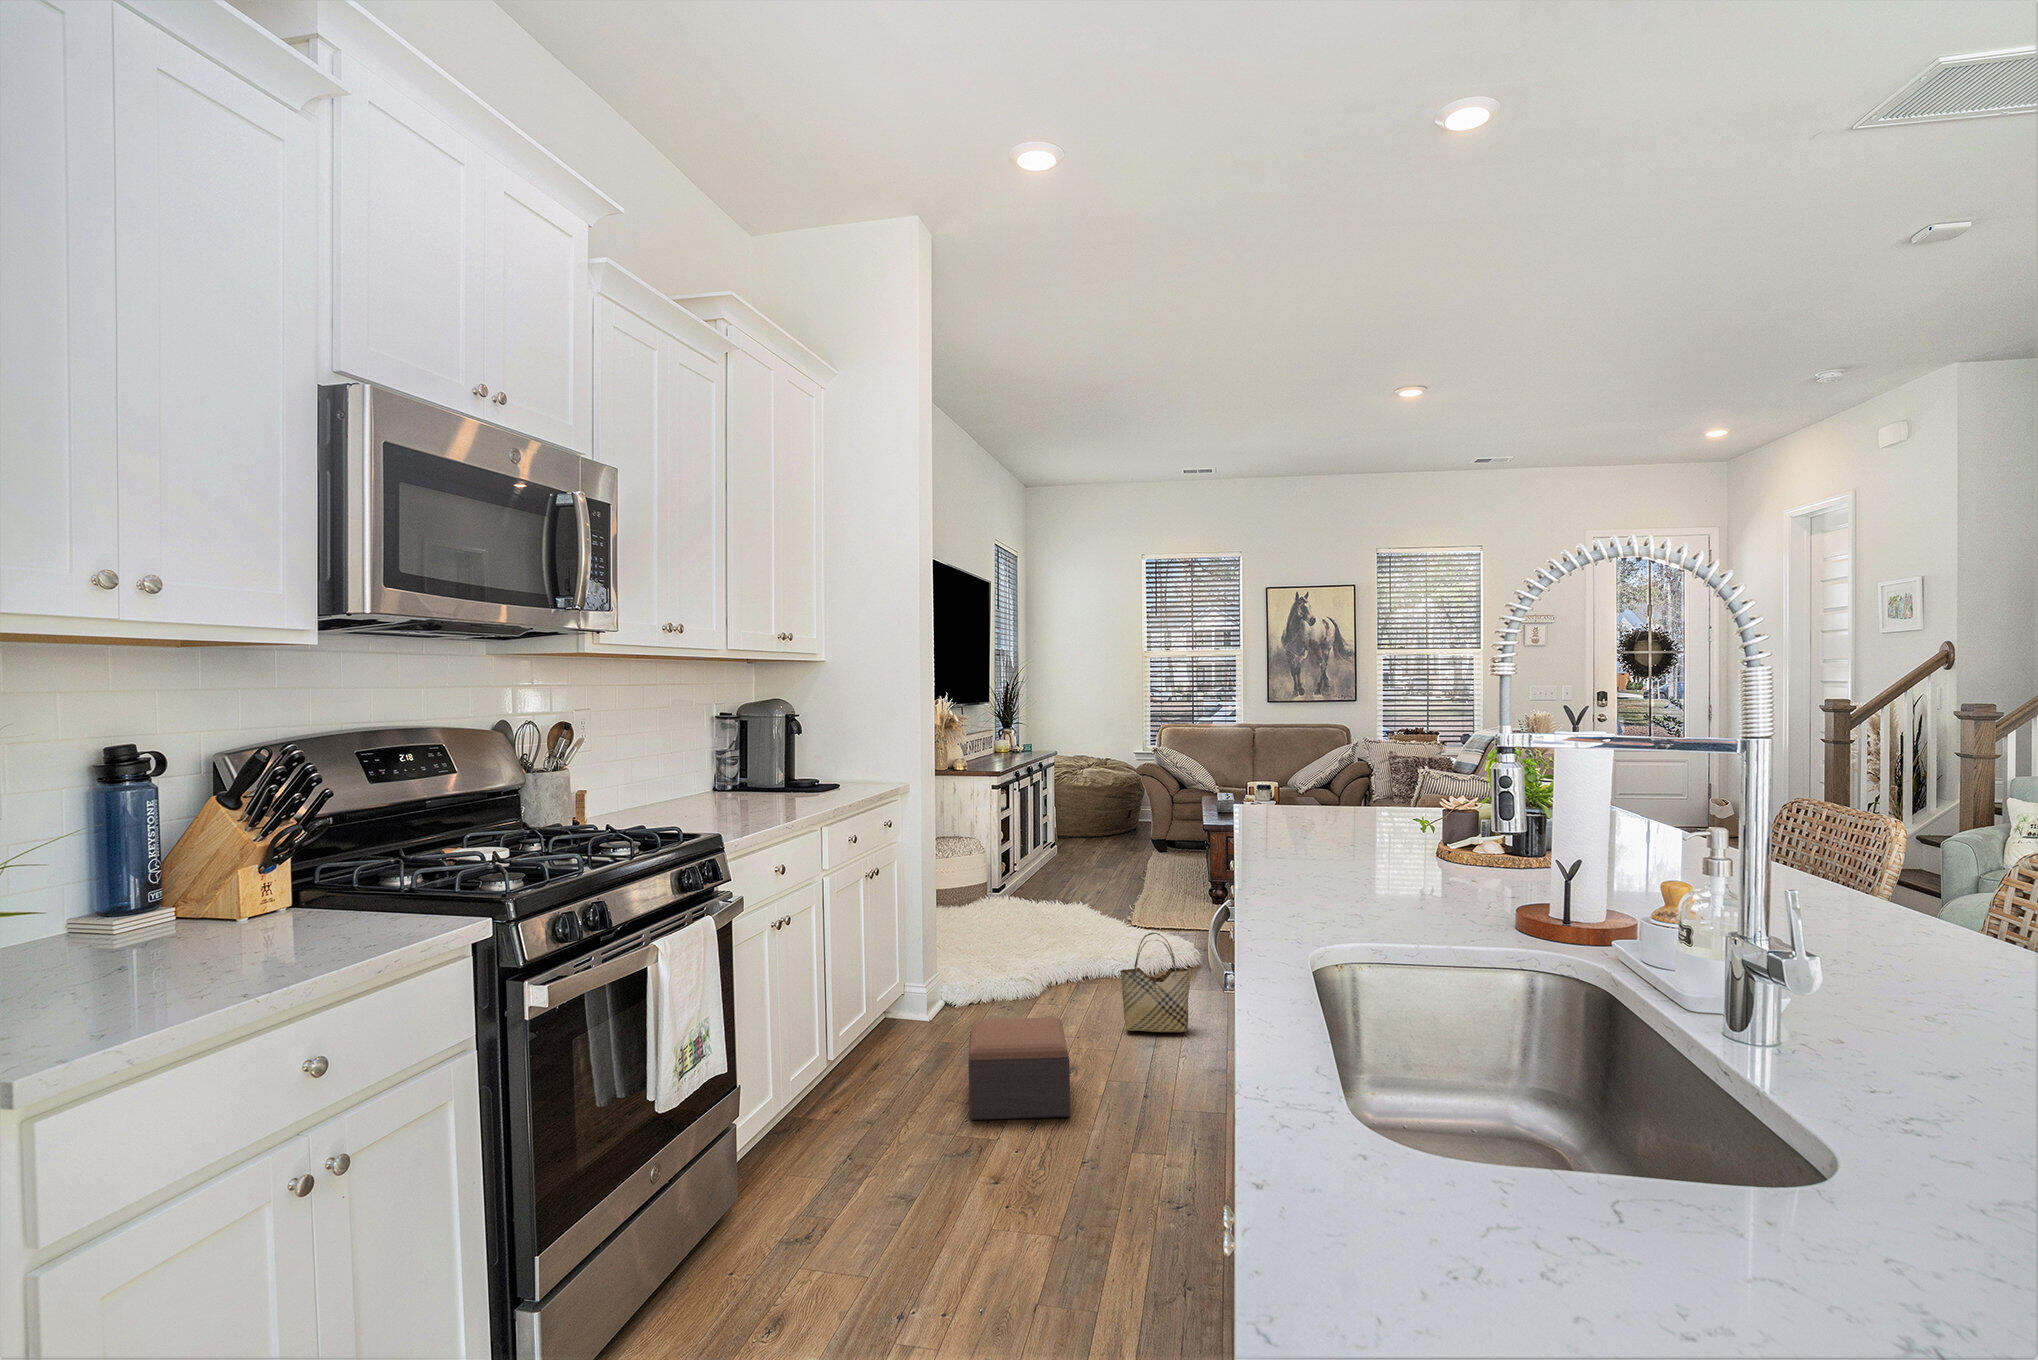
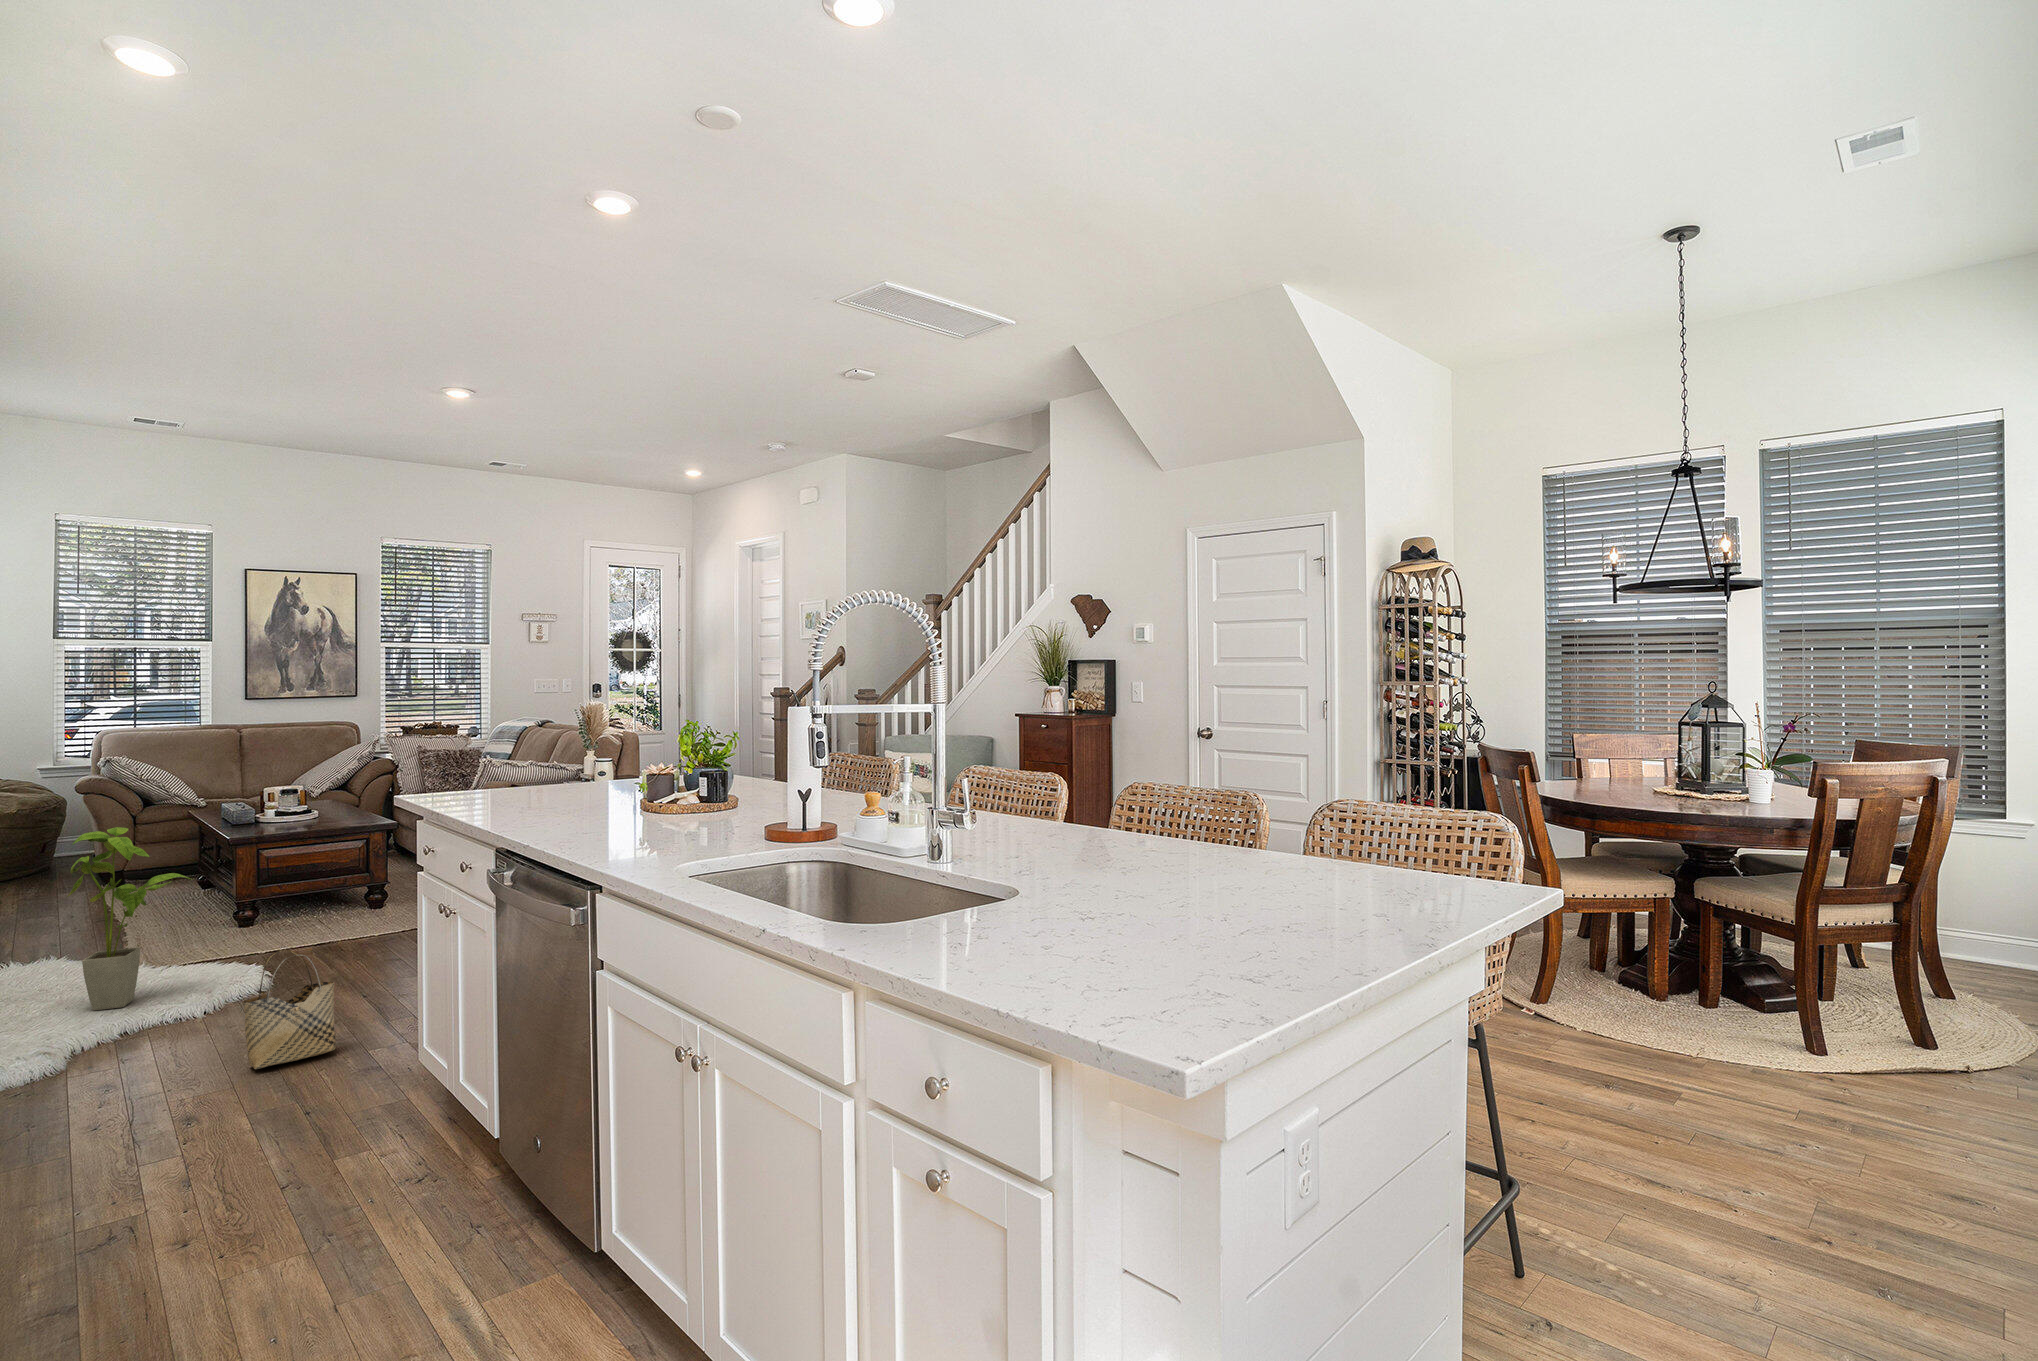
house plant: none [1064,810,1141,954] -> present [67,827,190,1010]
footstool: present [968,1017,1071,1120] -> none [66,1067,261,1224]

